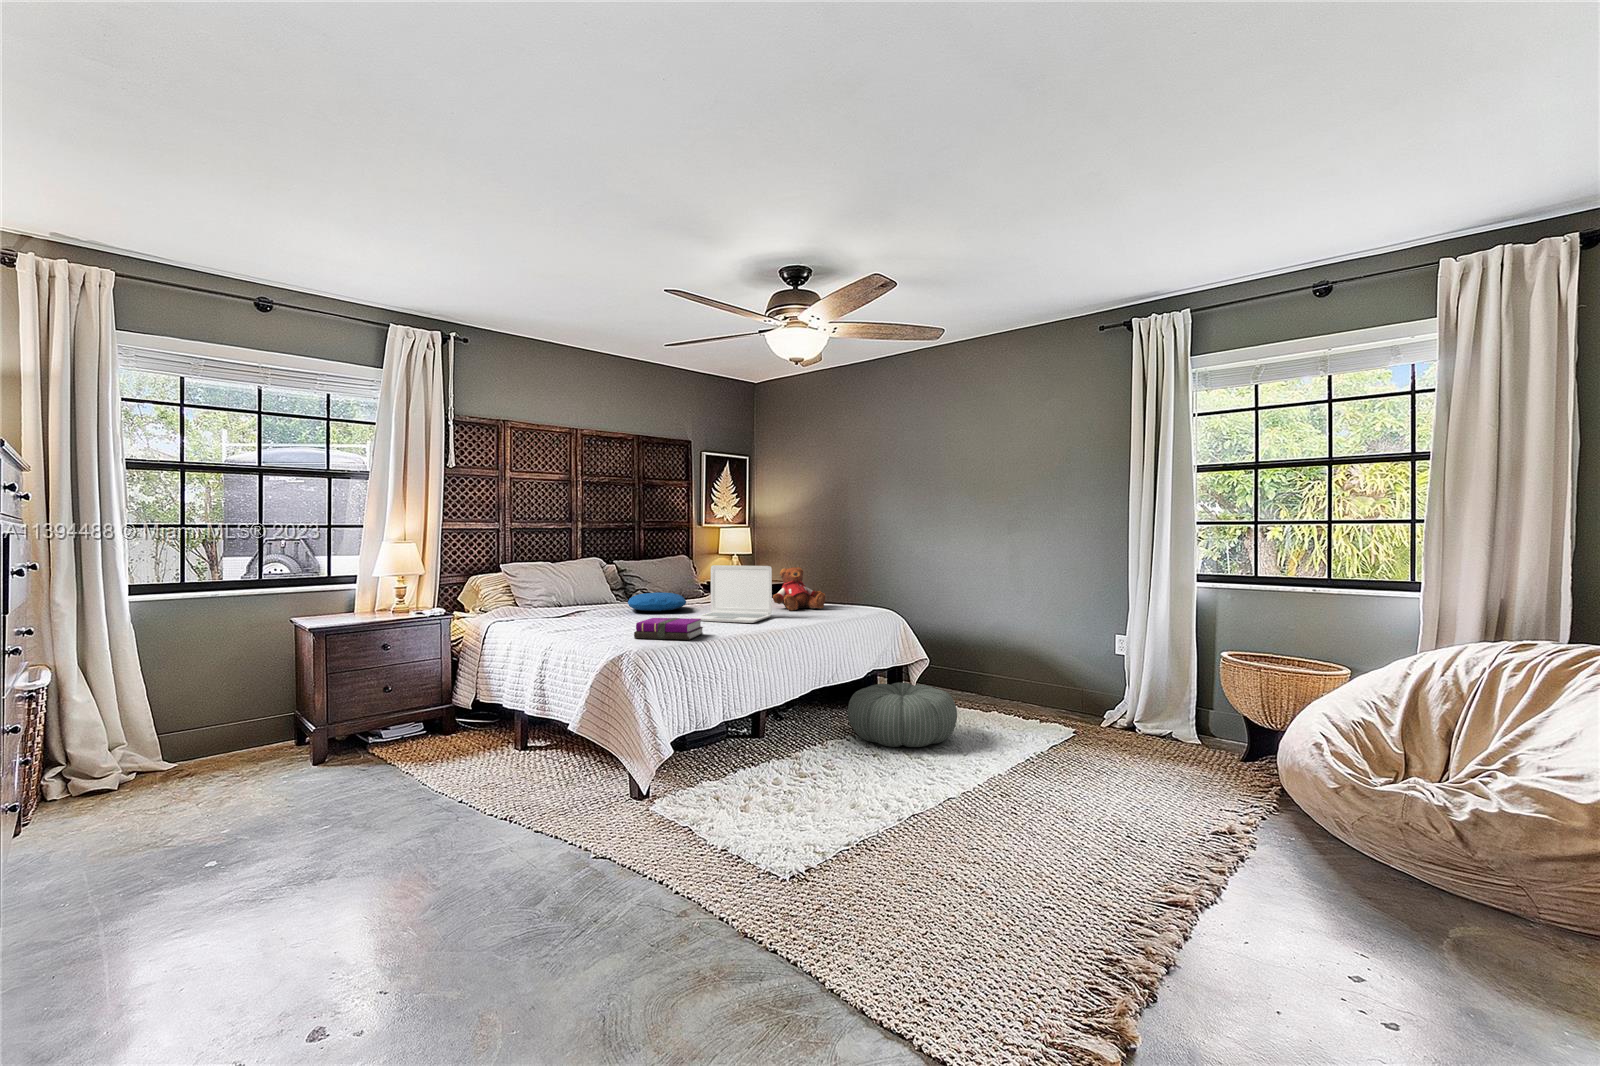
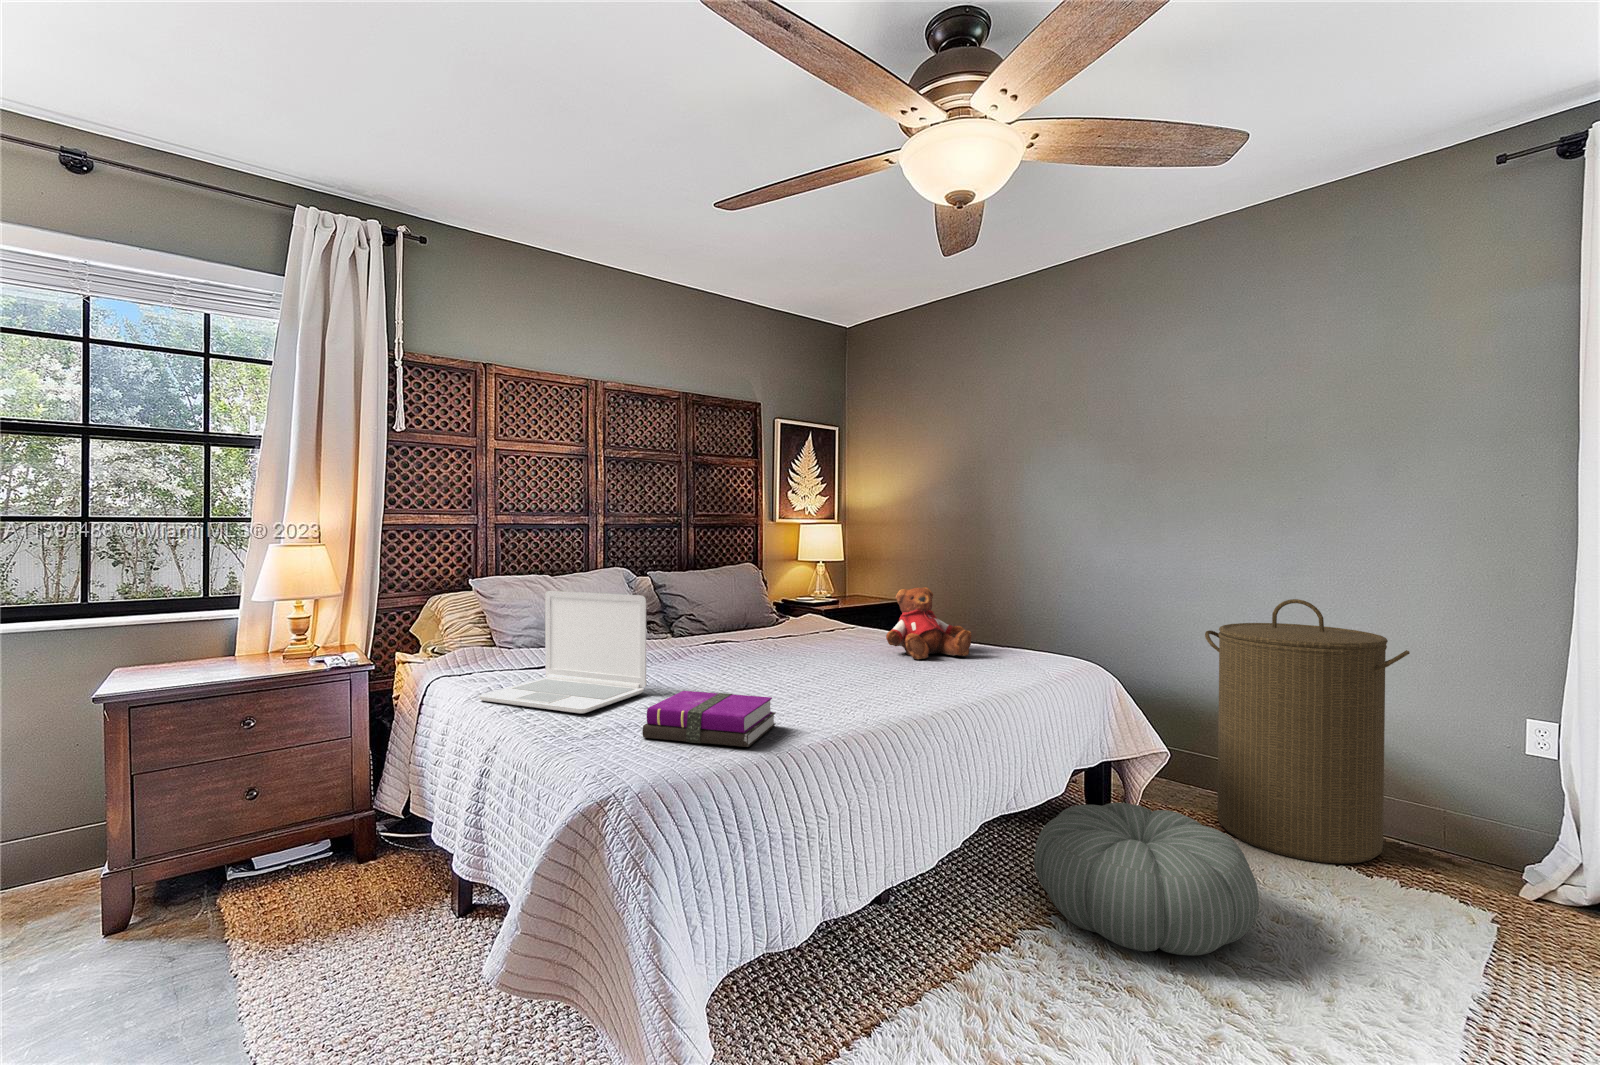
laptop: present [691,565,772,623] -> present [479,591,646,713]
laundry hamper: none [964,570,1061,717] -> present [1205,599,1410,864]
pillow: present [628,593,686,611] -> none [657,627,749,658]

